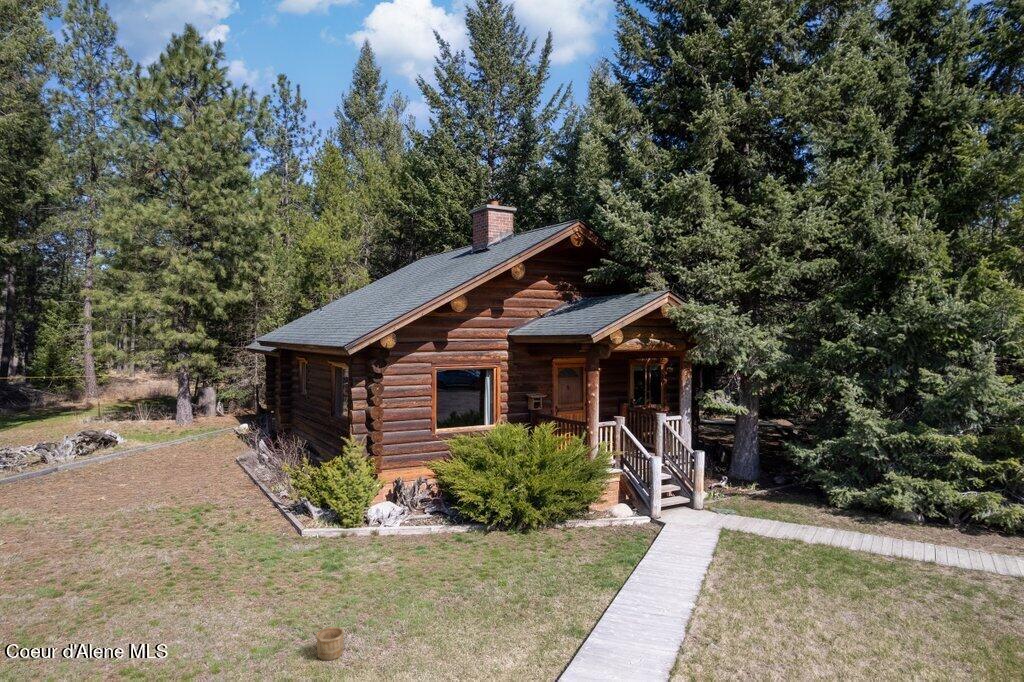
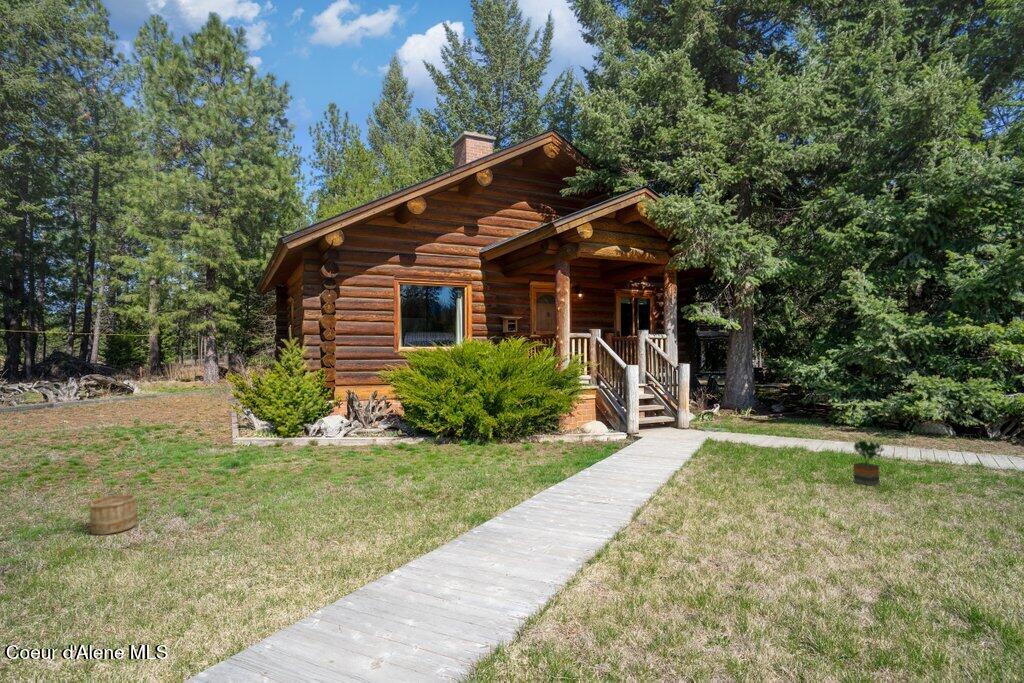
potted tree: none [835,557,858,593] -> present [854,441,884,486]

